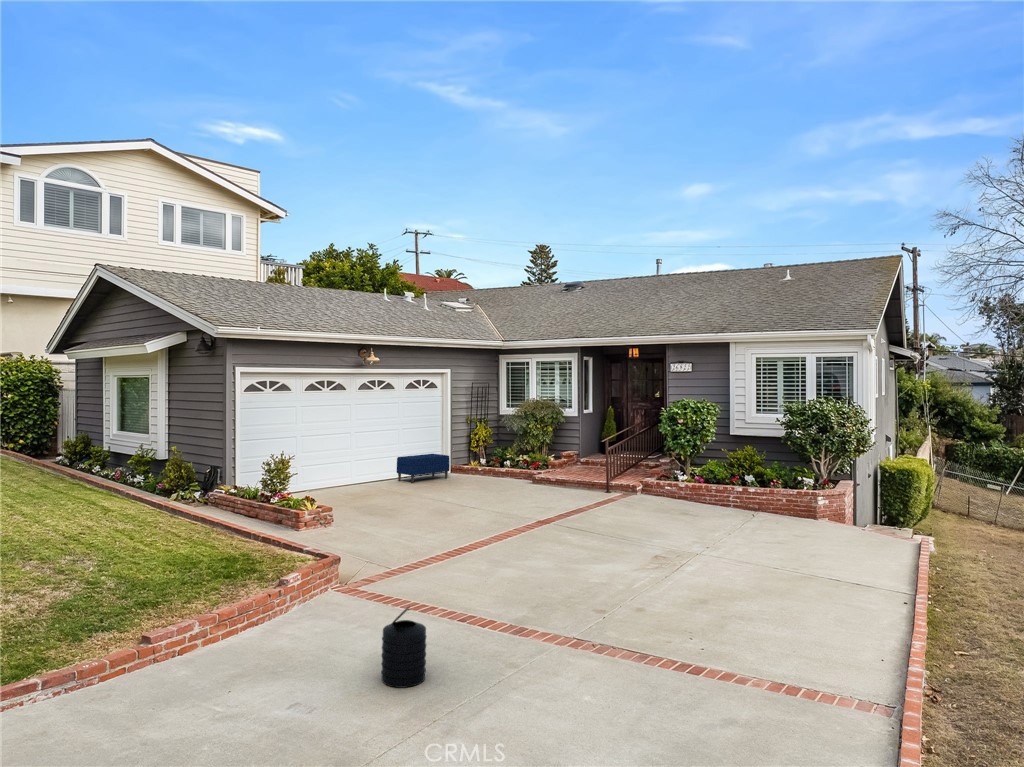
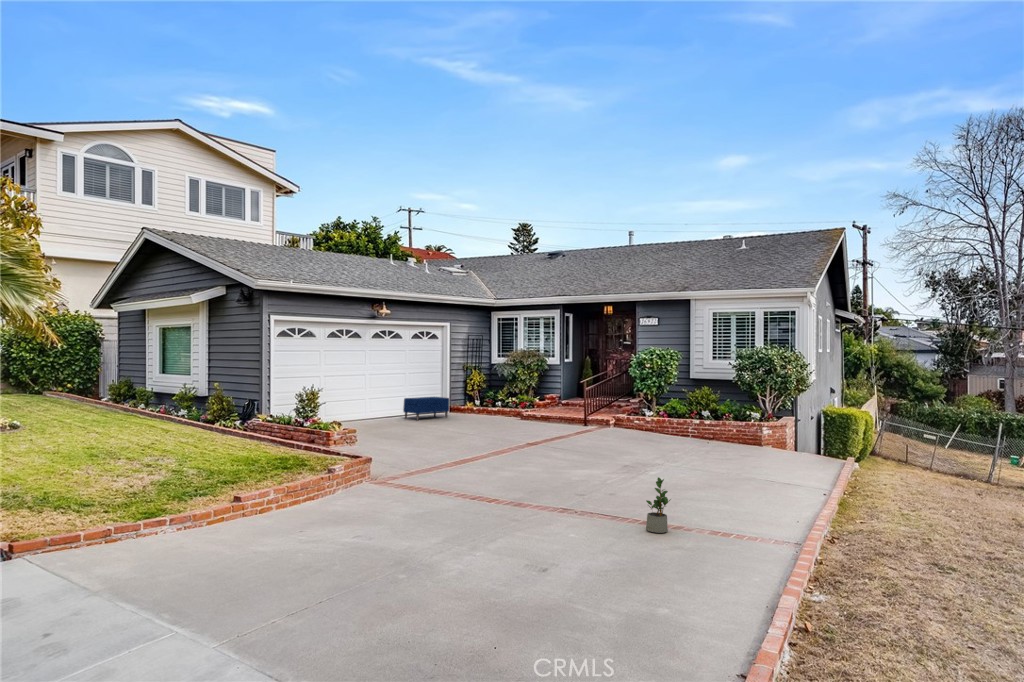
trash can: present [381,607,426,688] -> none [416,470,449,528]
potted plant: none [695,617,731,695] -> present [646,477,671,533]

